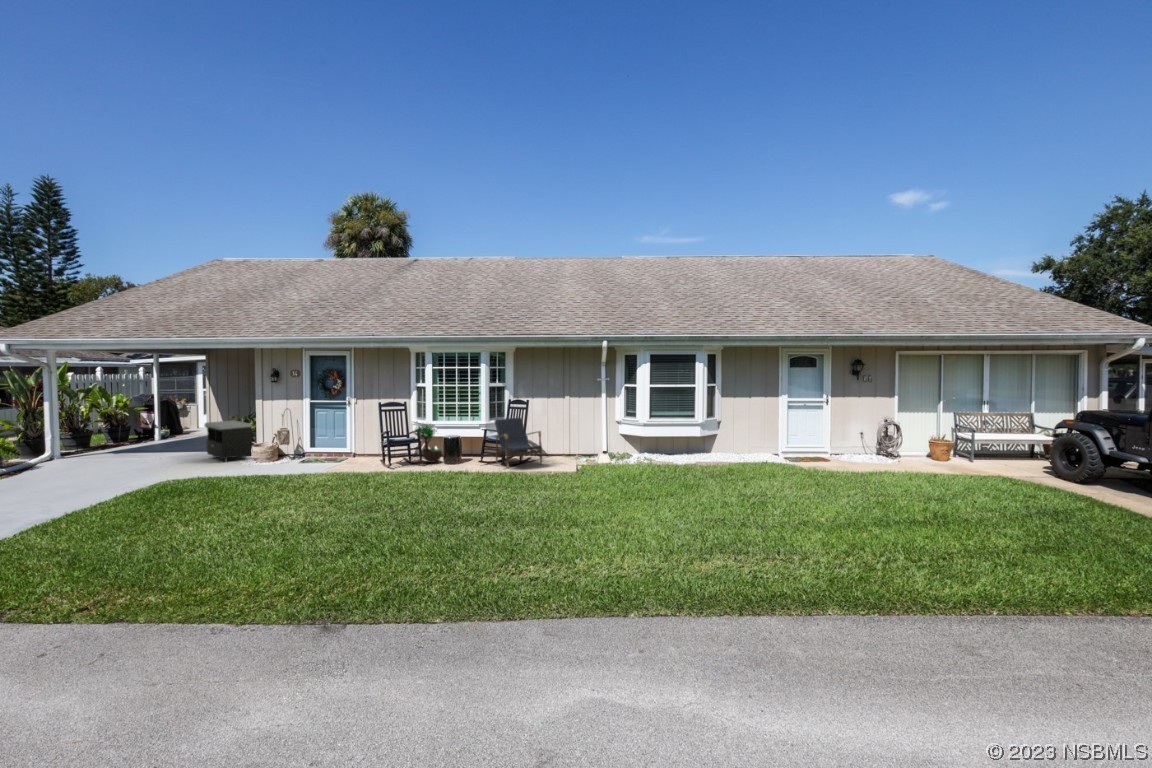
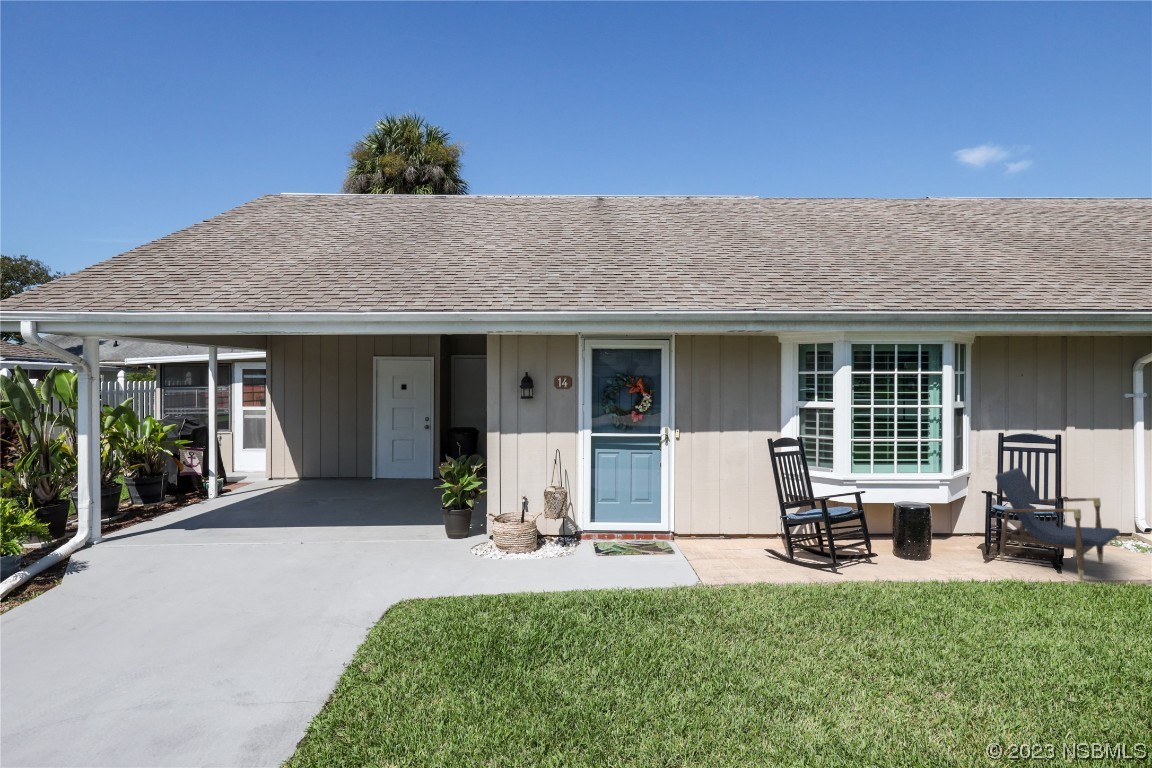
storage bench: present [205,420,253,462] -> none [392,468,492,556]
potted tree: present [415,424,442,463] -> none [838,474,893,558]

